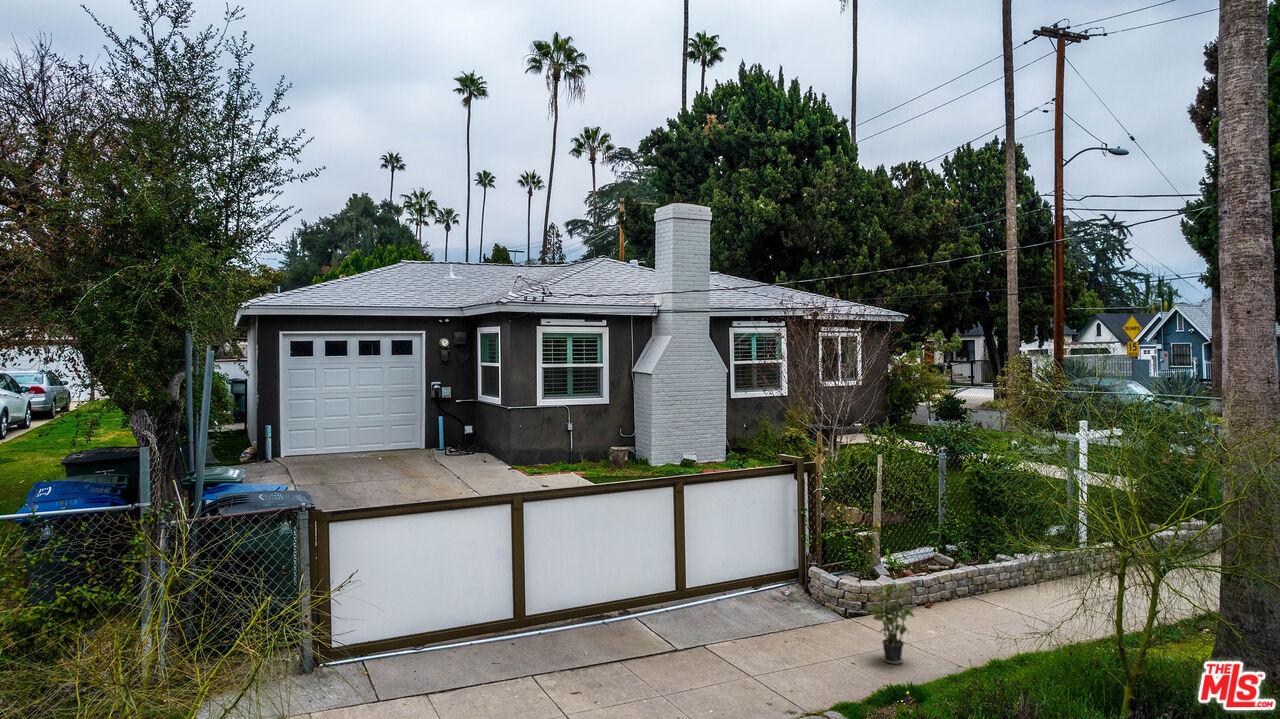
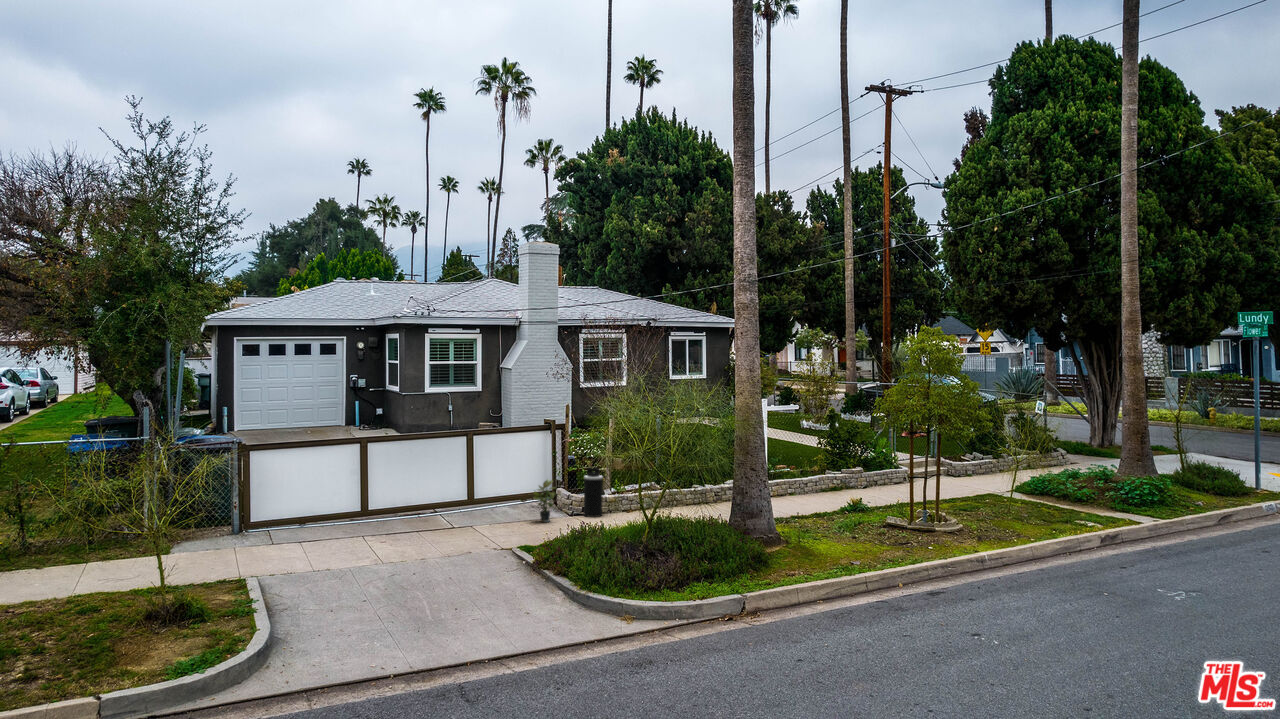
trash can: none [934,552,970,644] -> present [584,468,603,517]

